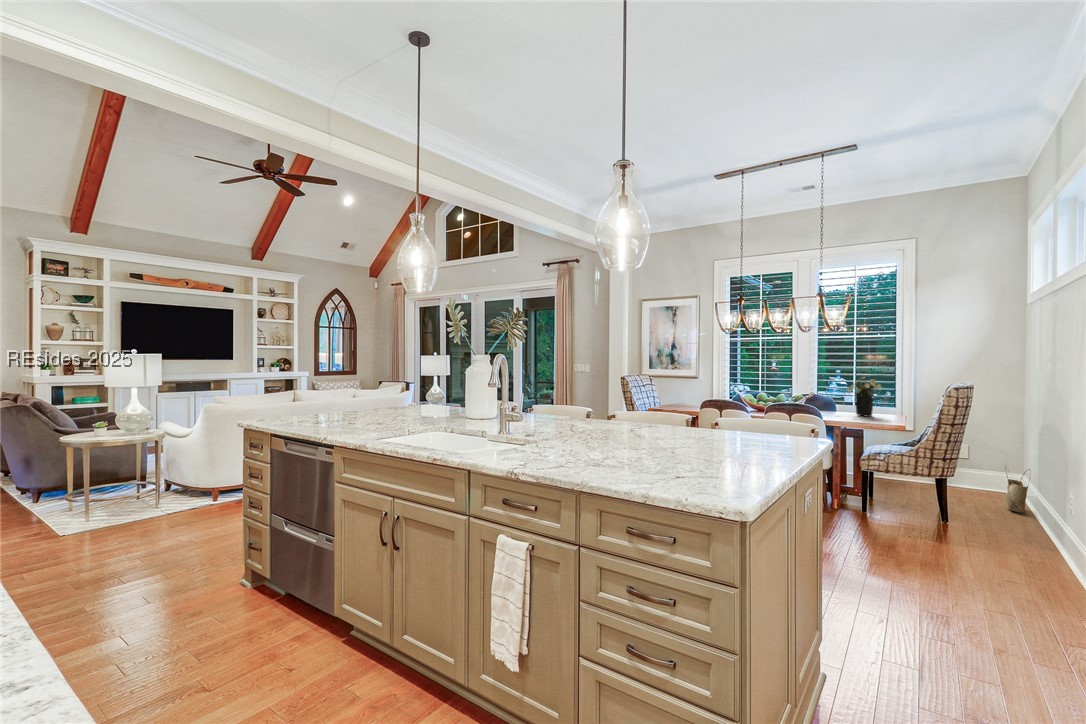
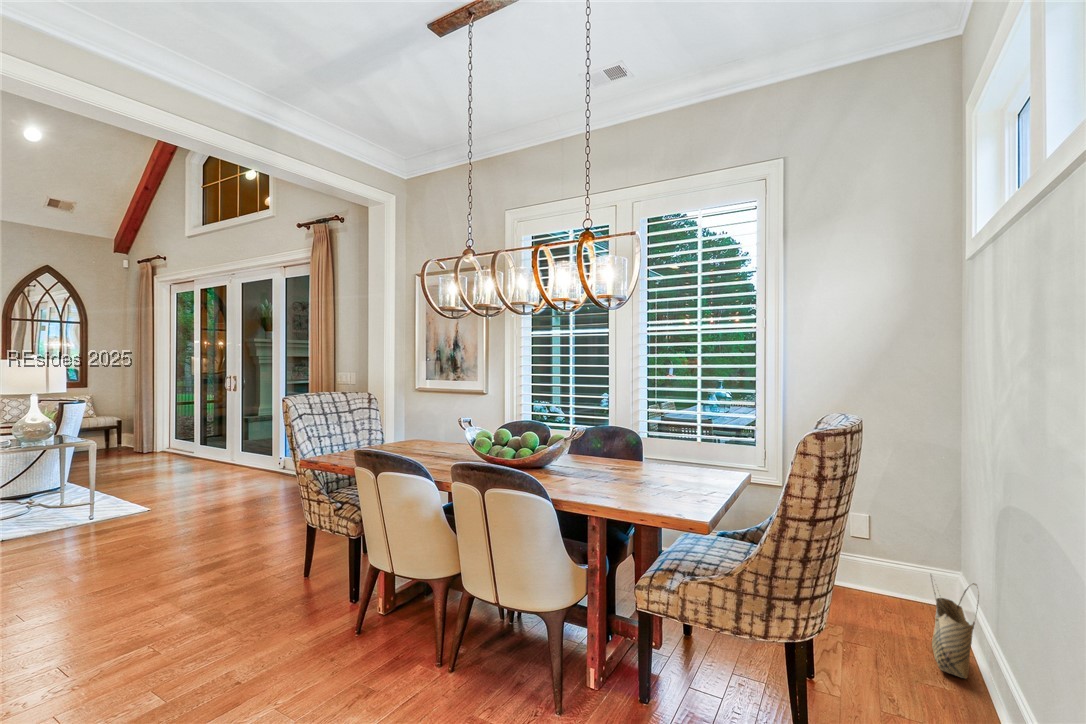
flower arrangement: present [847,377,881,416] -> none [642,397,708,476]

